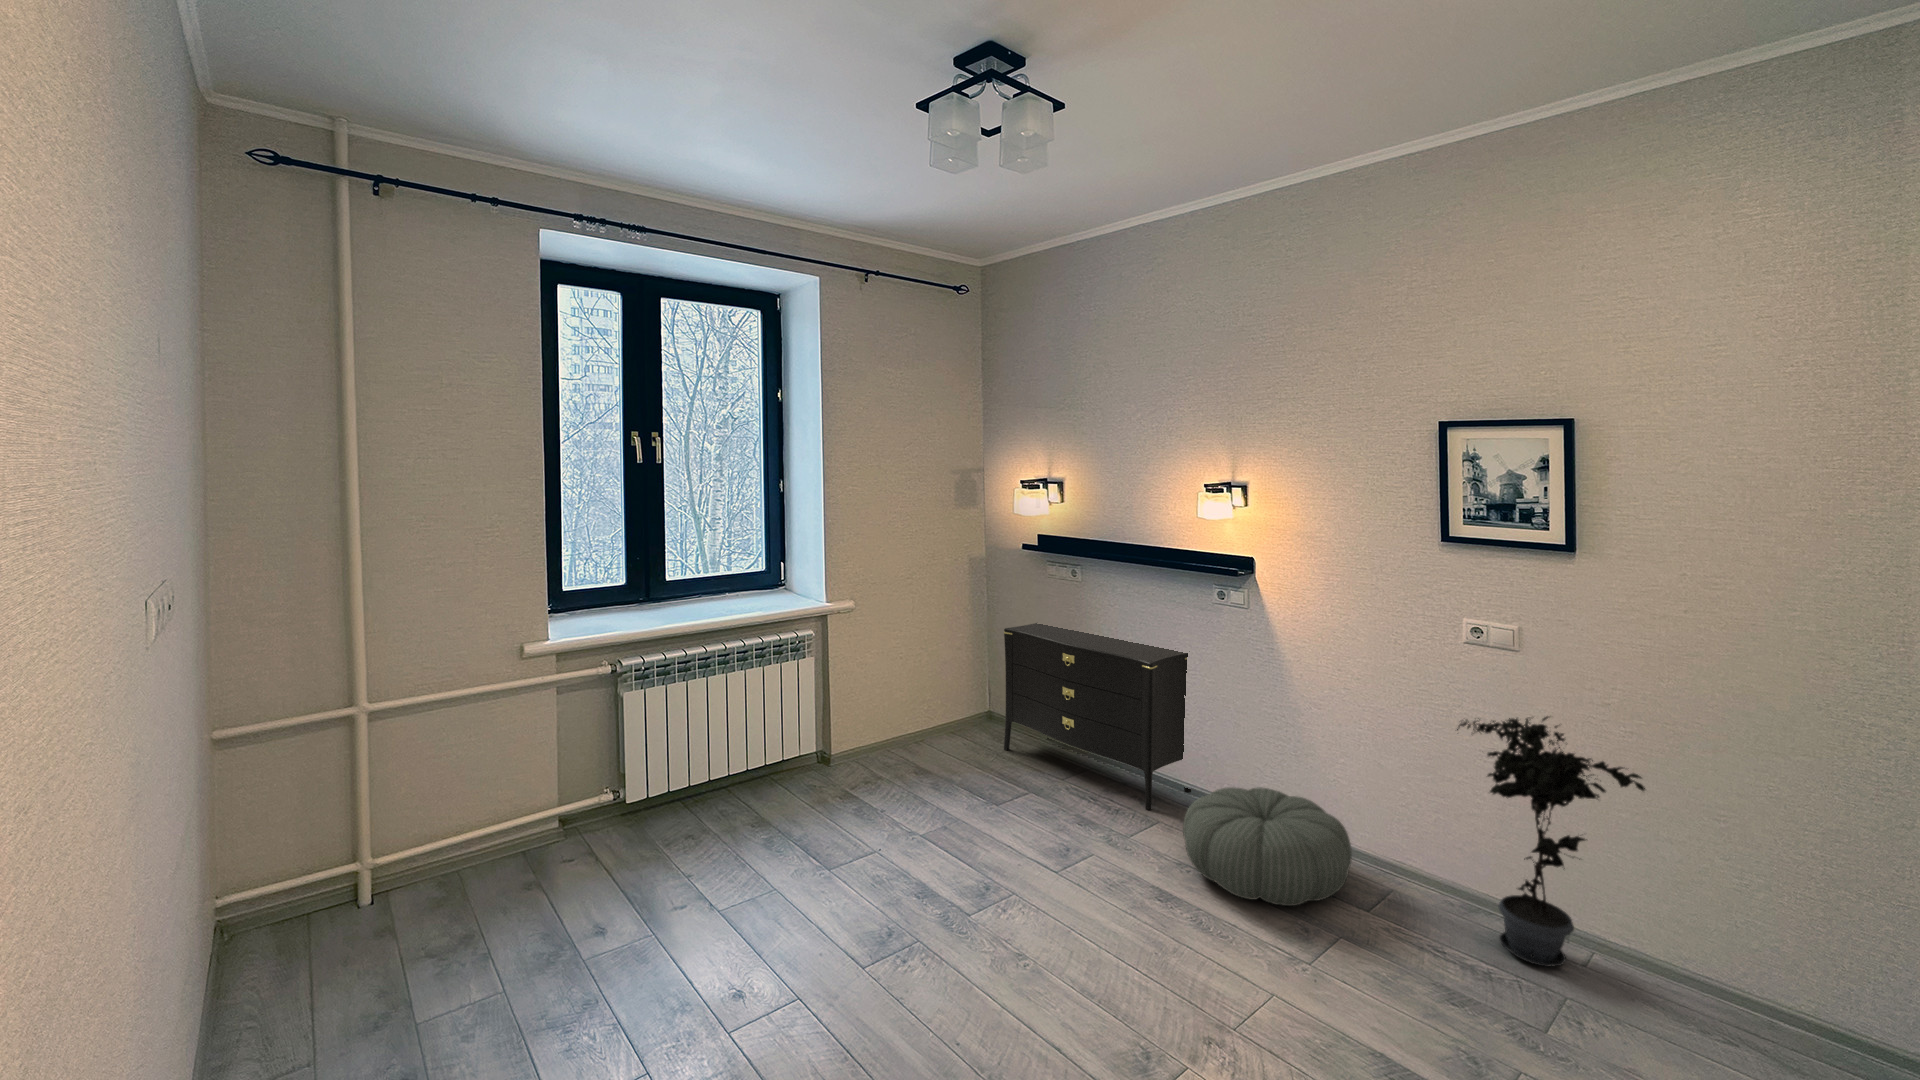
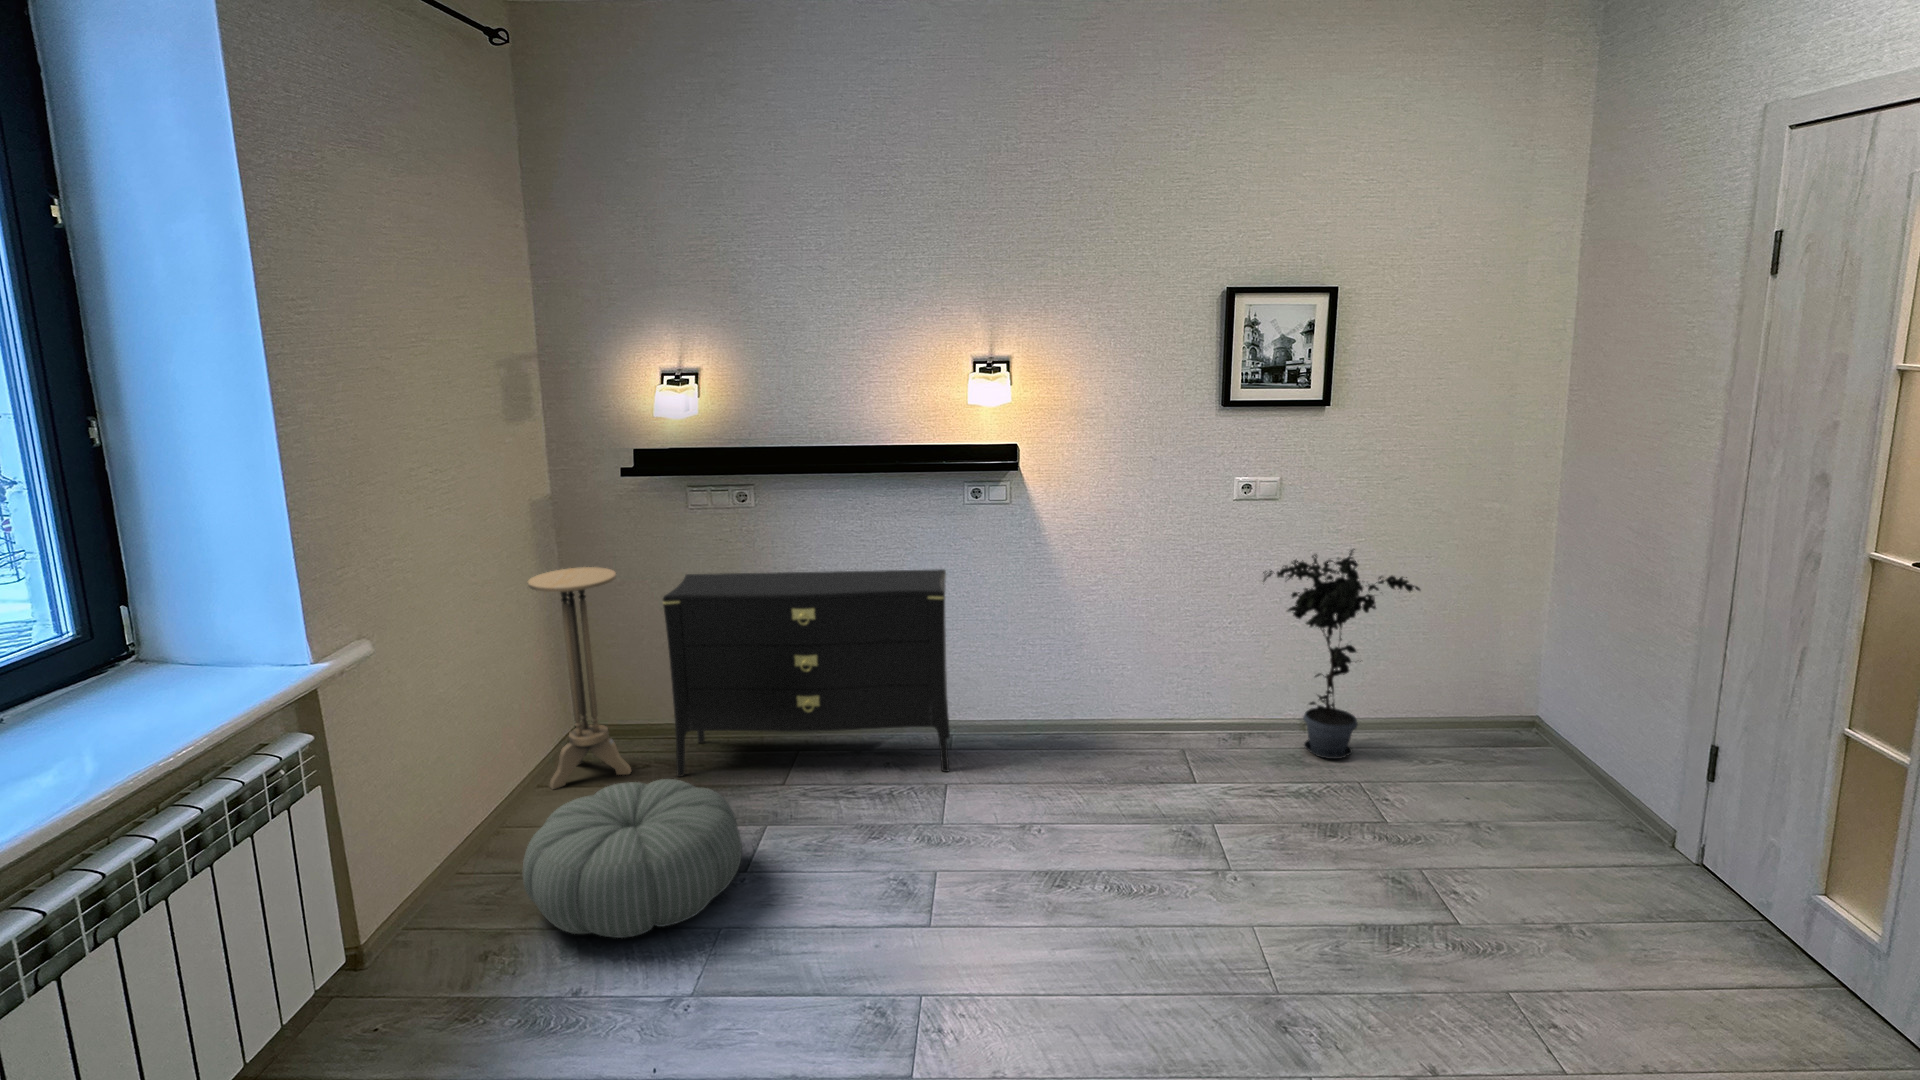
side table: none [945,603,996,739] -> present [528,567,631,789]
pouf: present [1183,787,1352,906] -> present [523,779,742,938]

